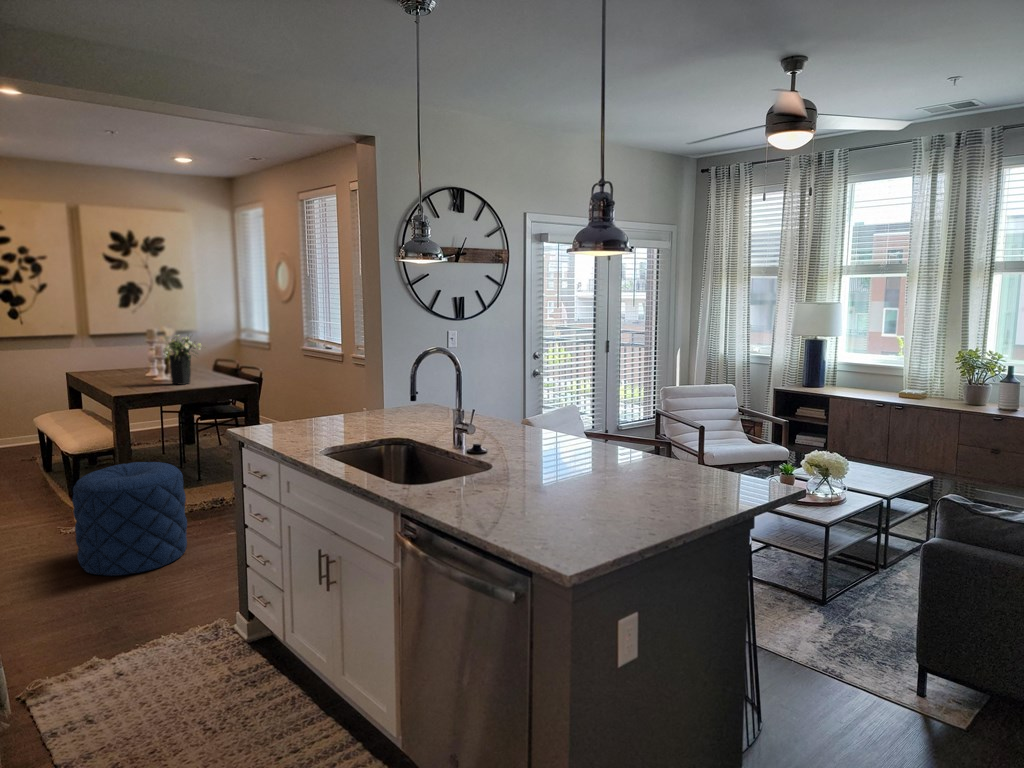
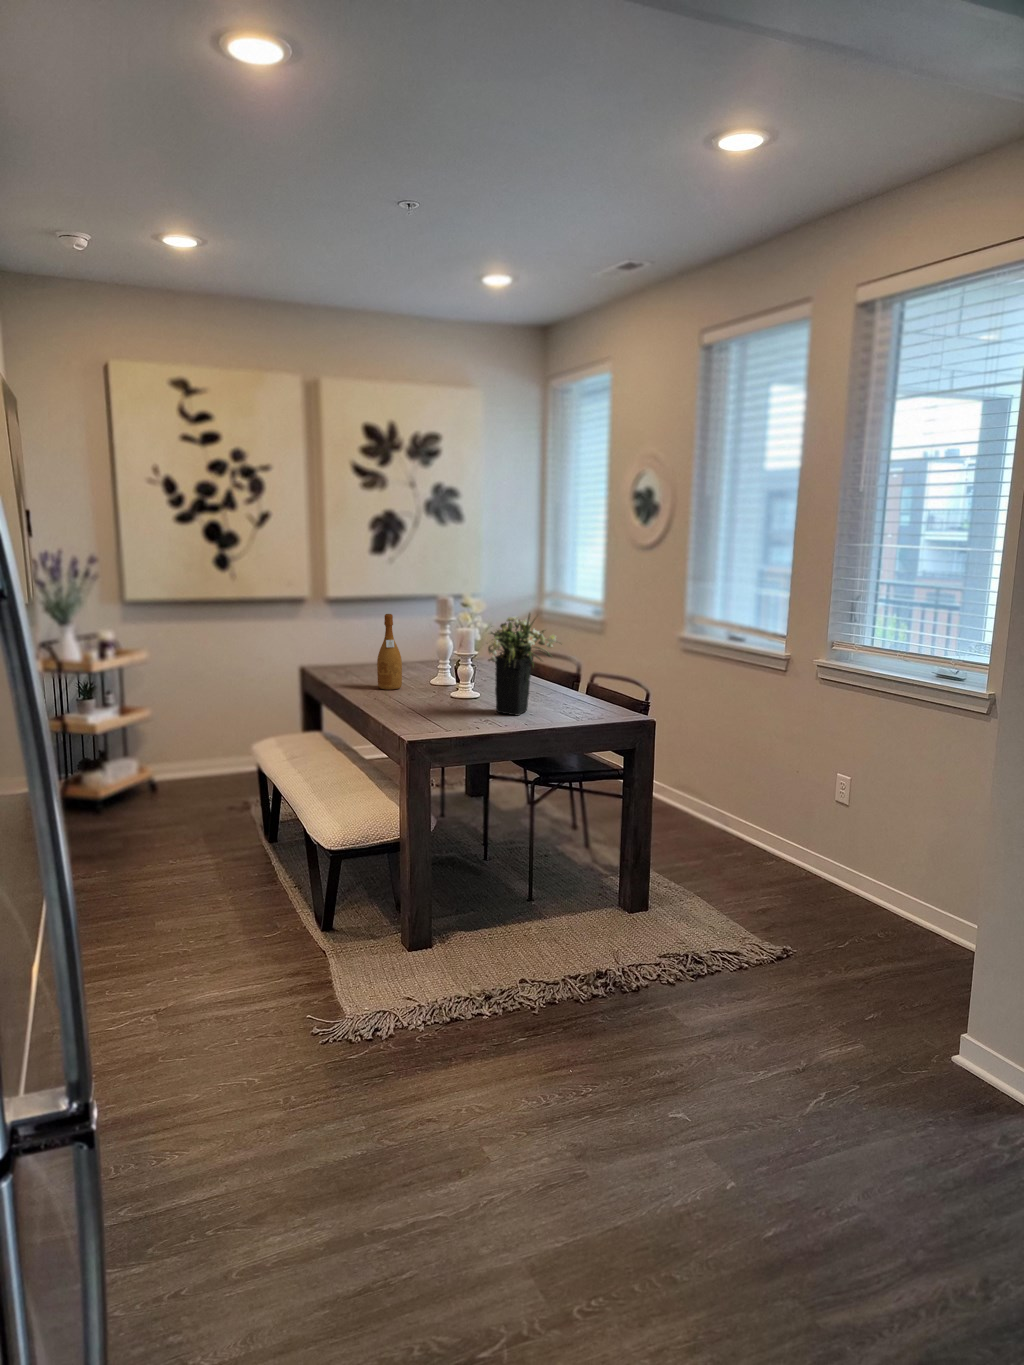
wine bottle: none [110,338,126,380] -> present [377,614,402,690]
pouf: present [72,462,187,576] -> none [365,941,612,1272]

